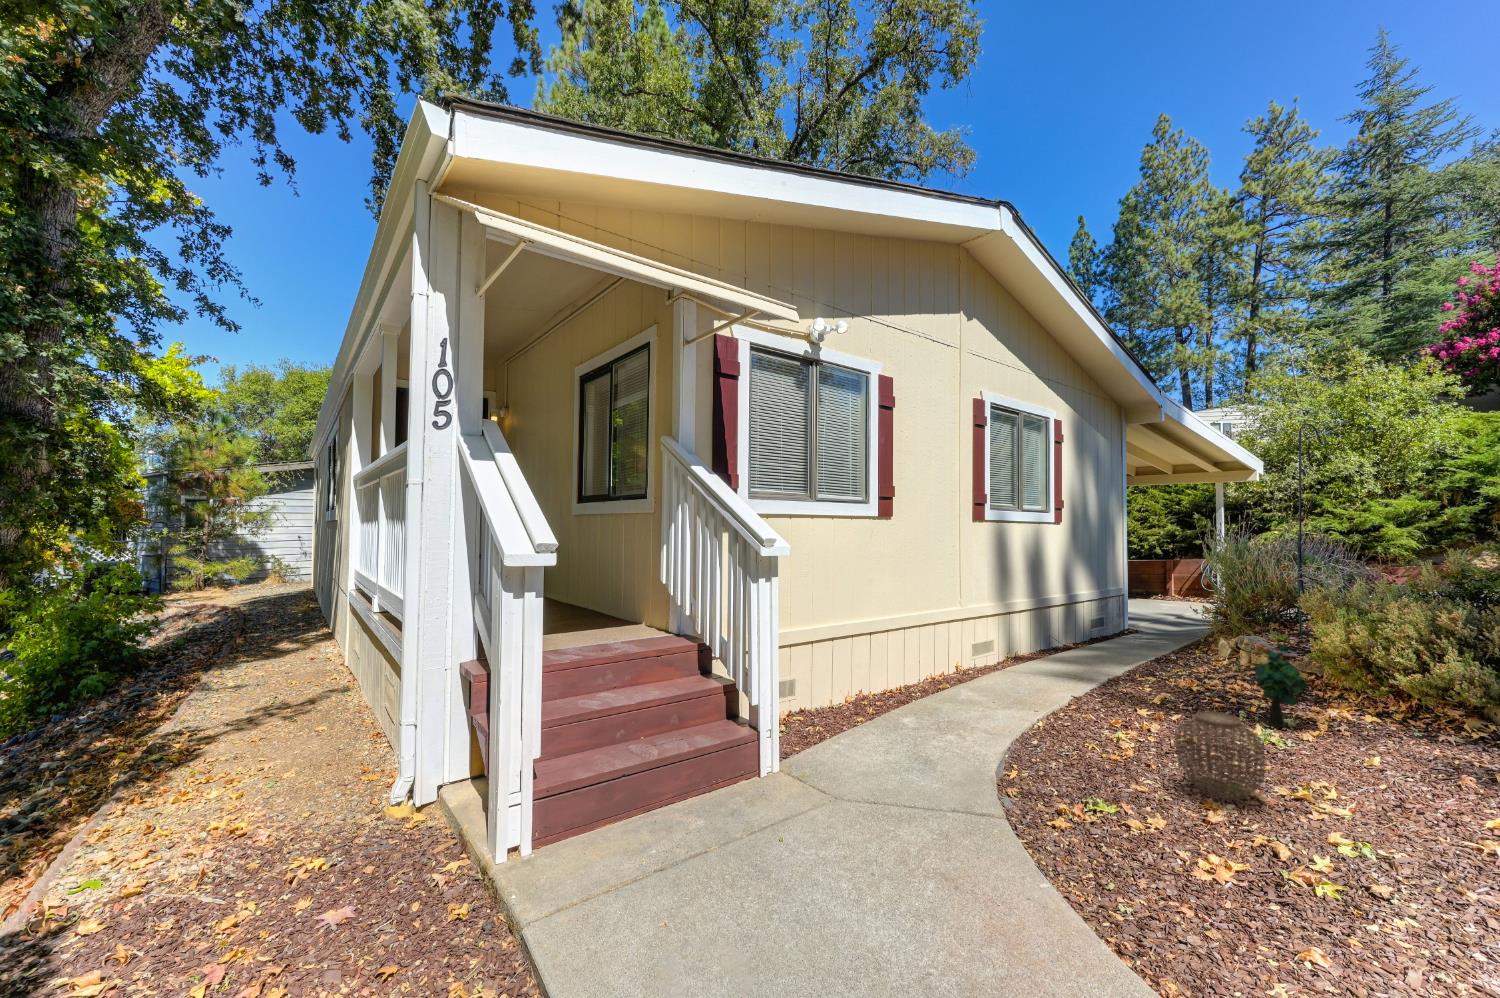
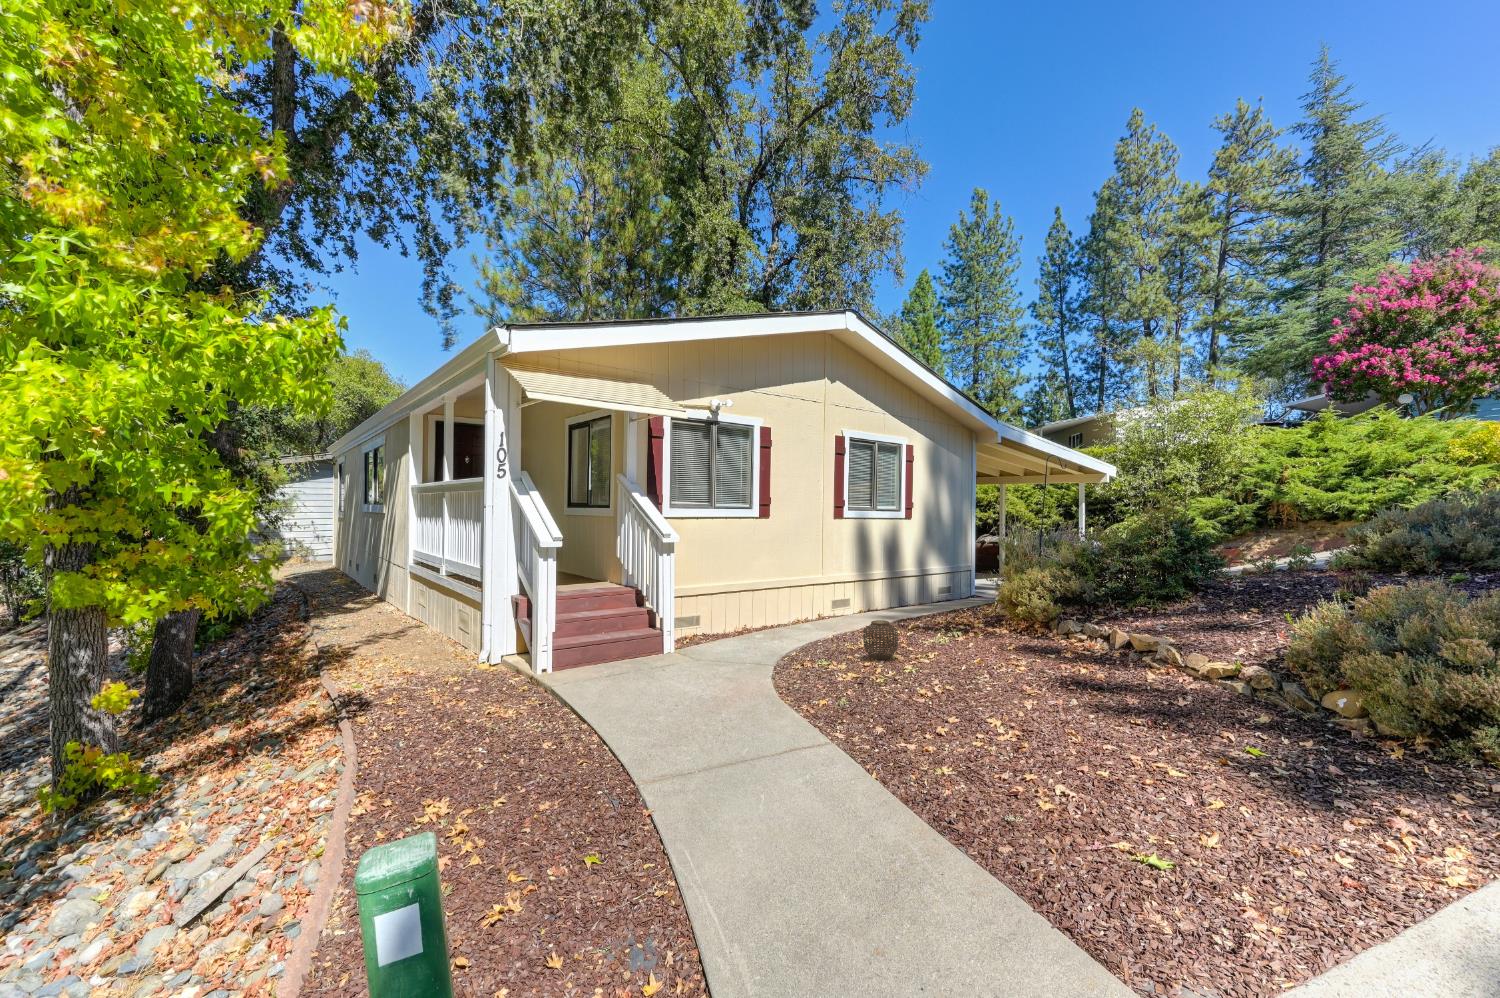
decorative plant: present [1249,645,1309,727] -> none [947,593,972,639]

